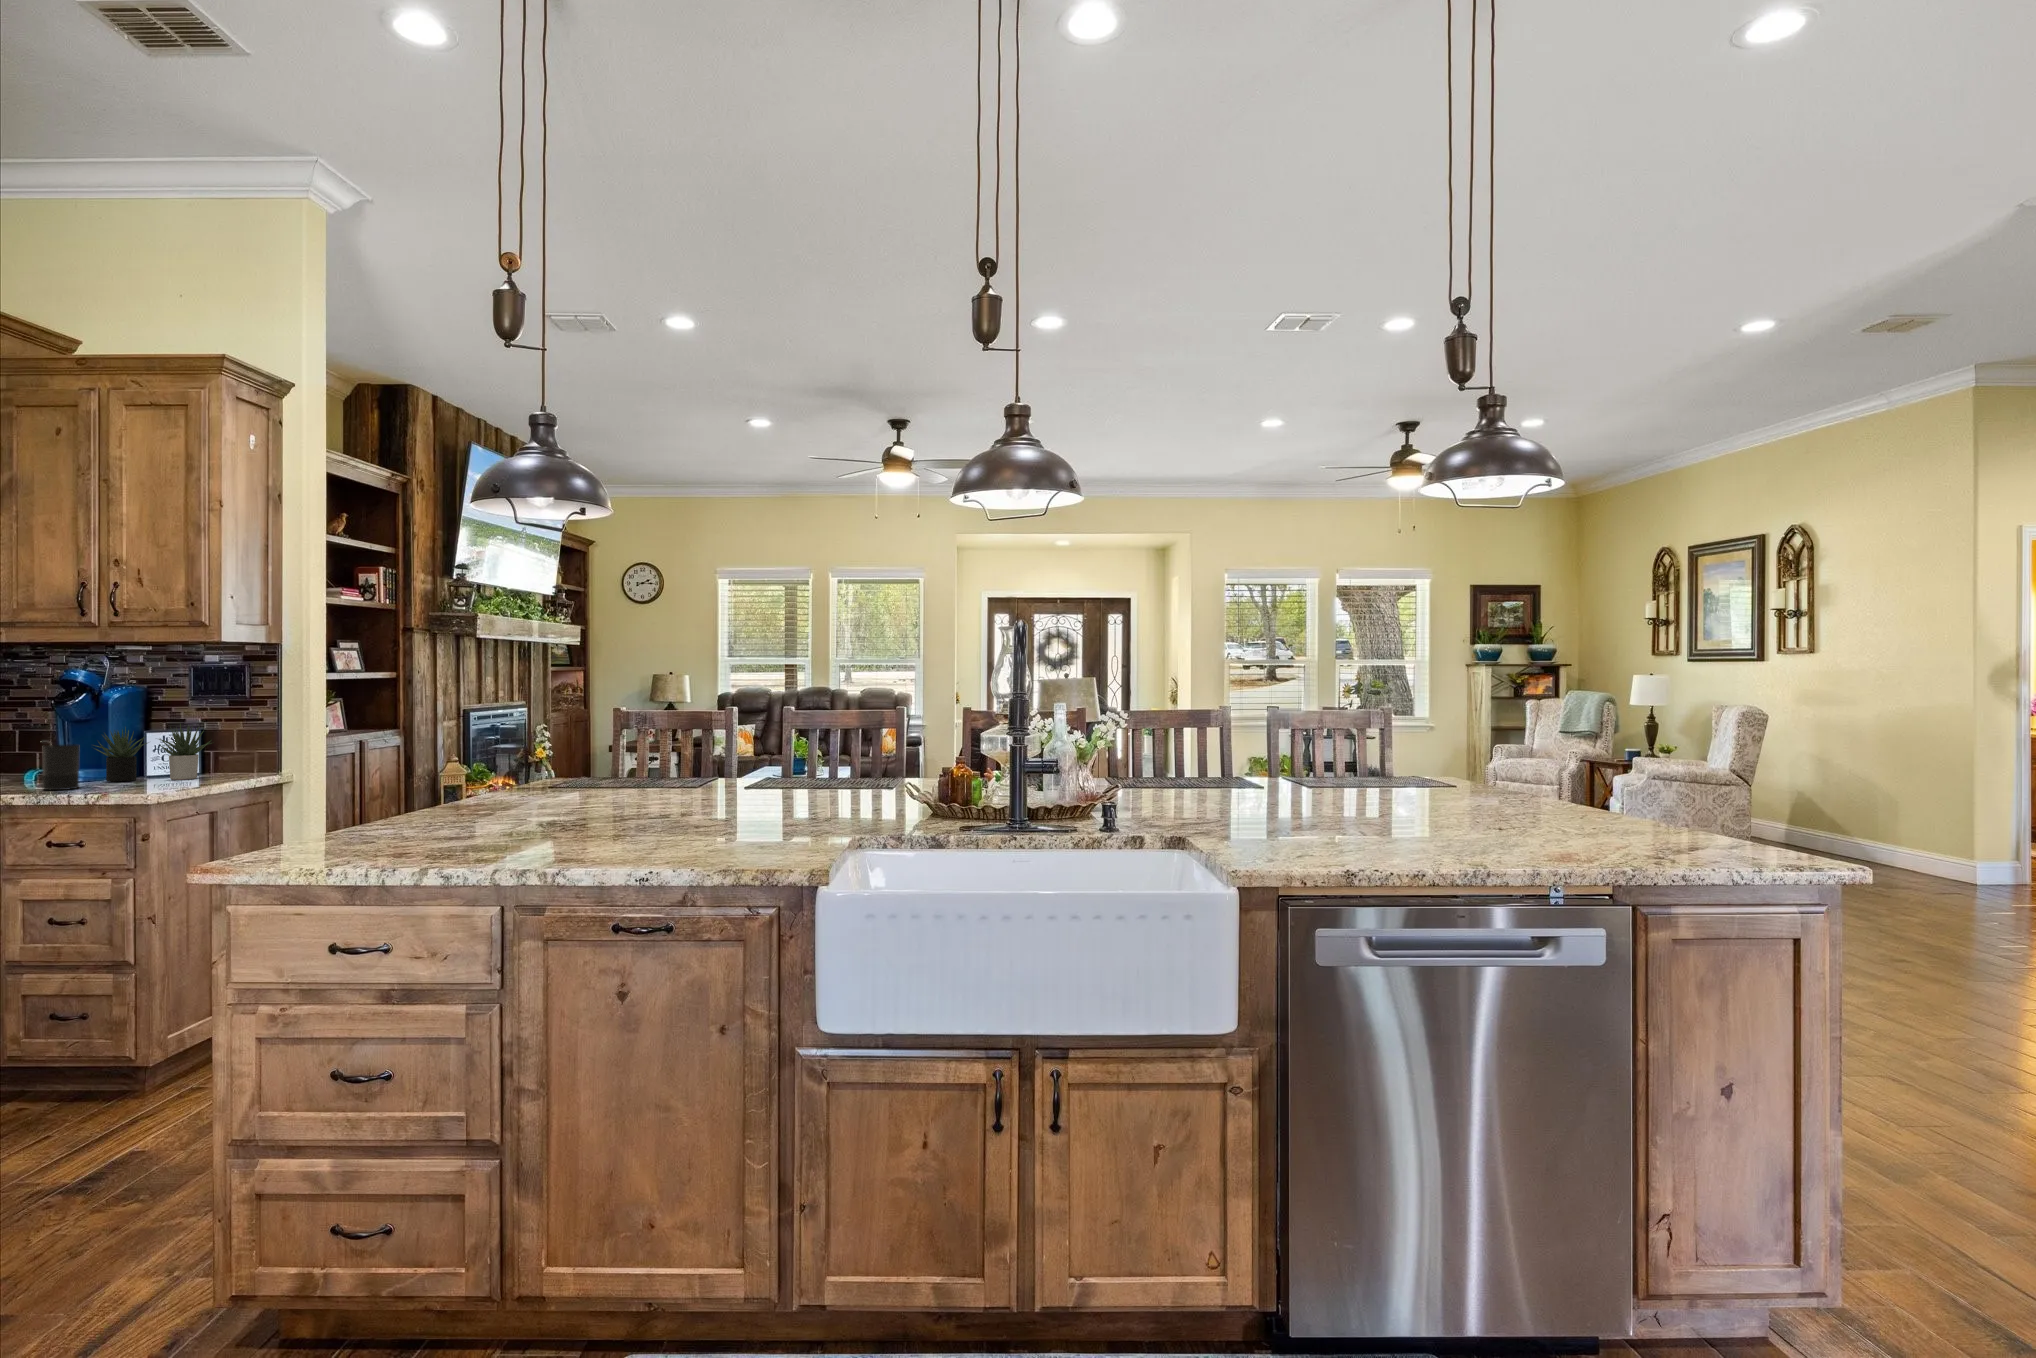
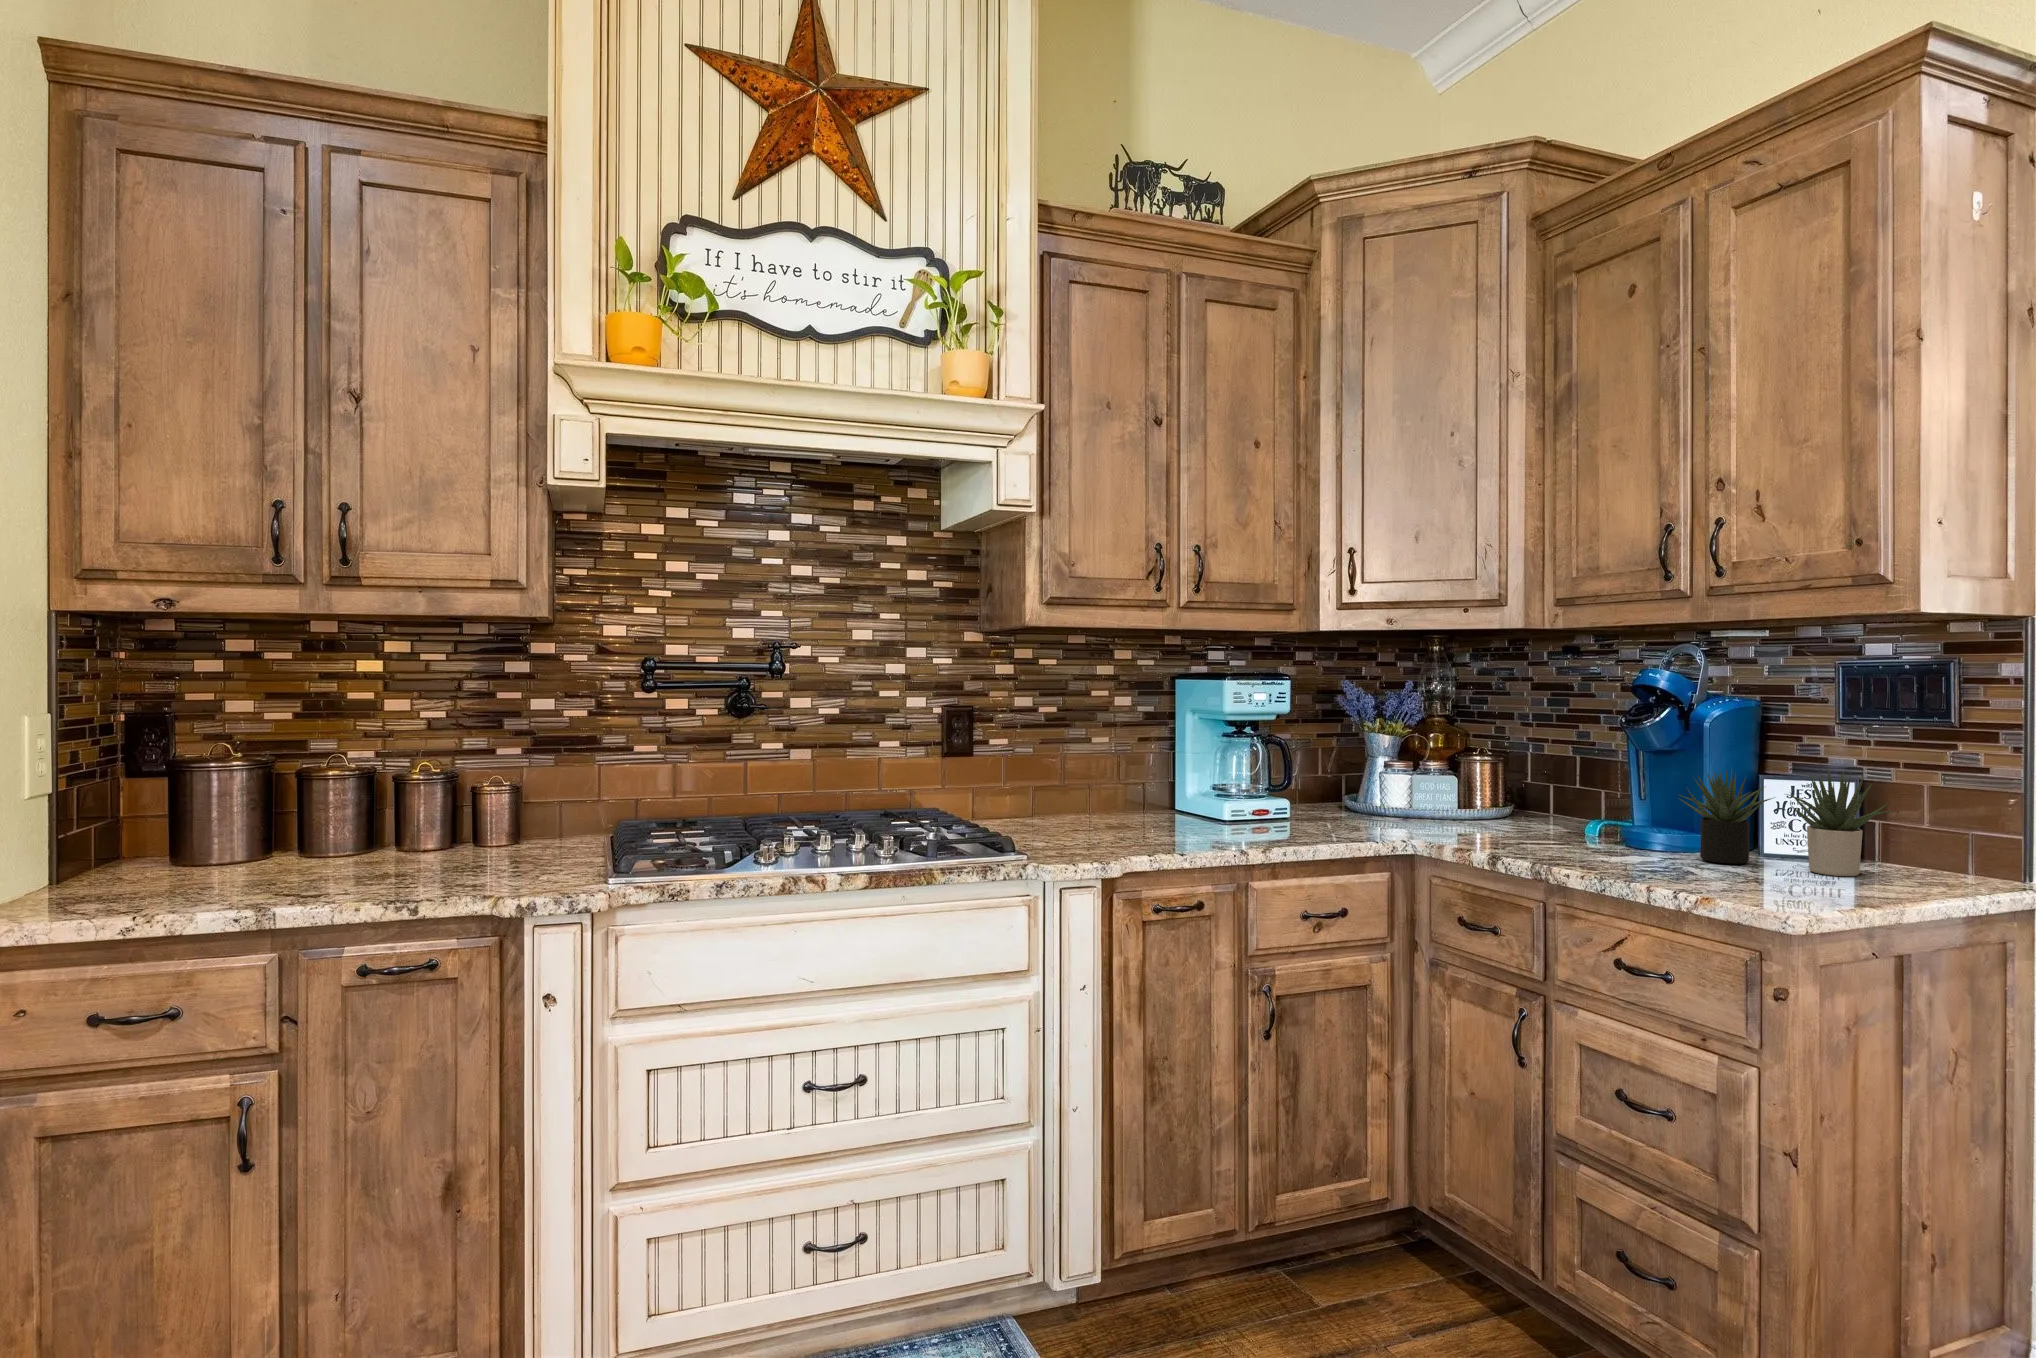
candle: present [43,744,79,790] -> none [1601,787,1661,873]

